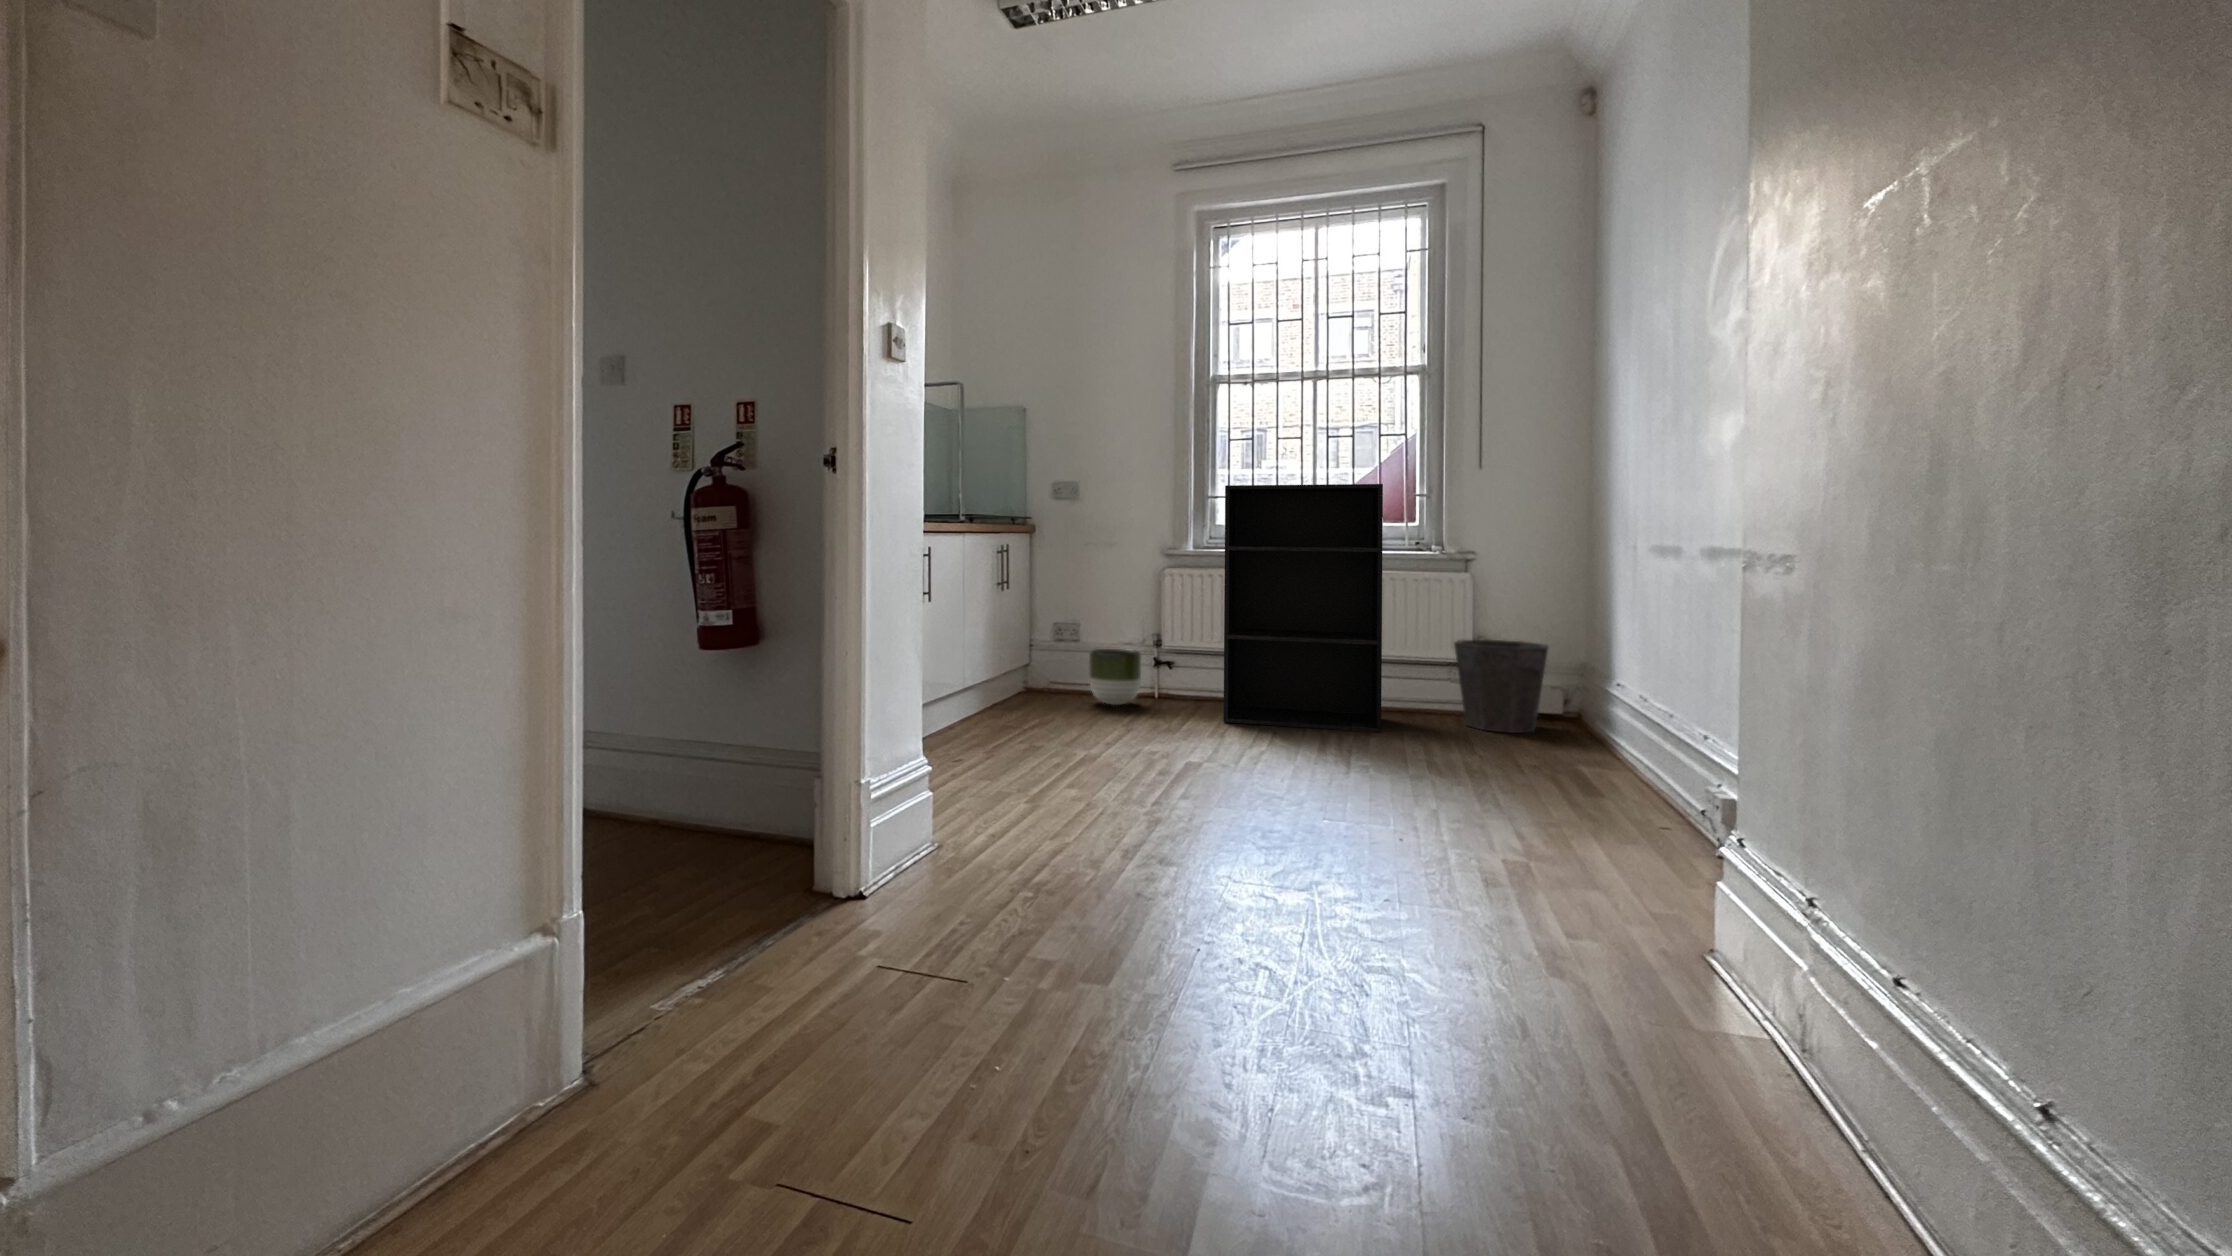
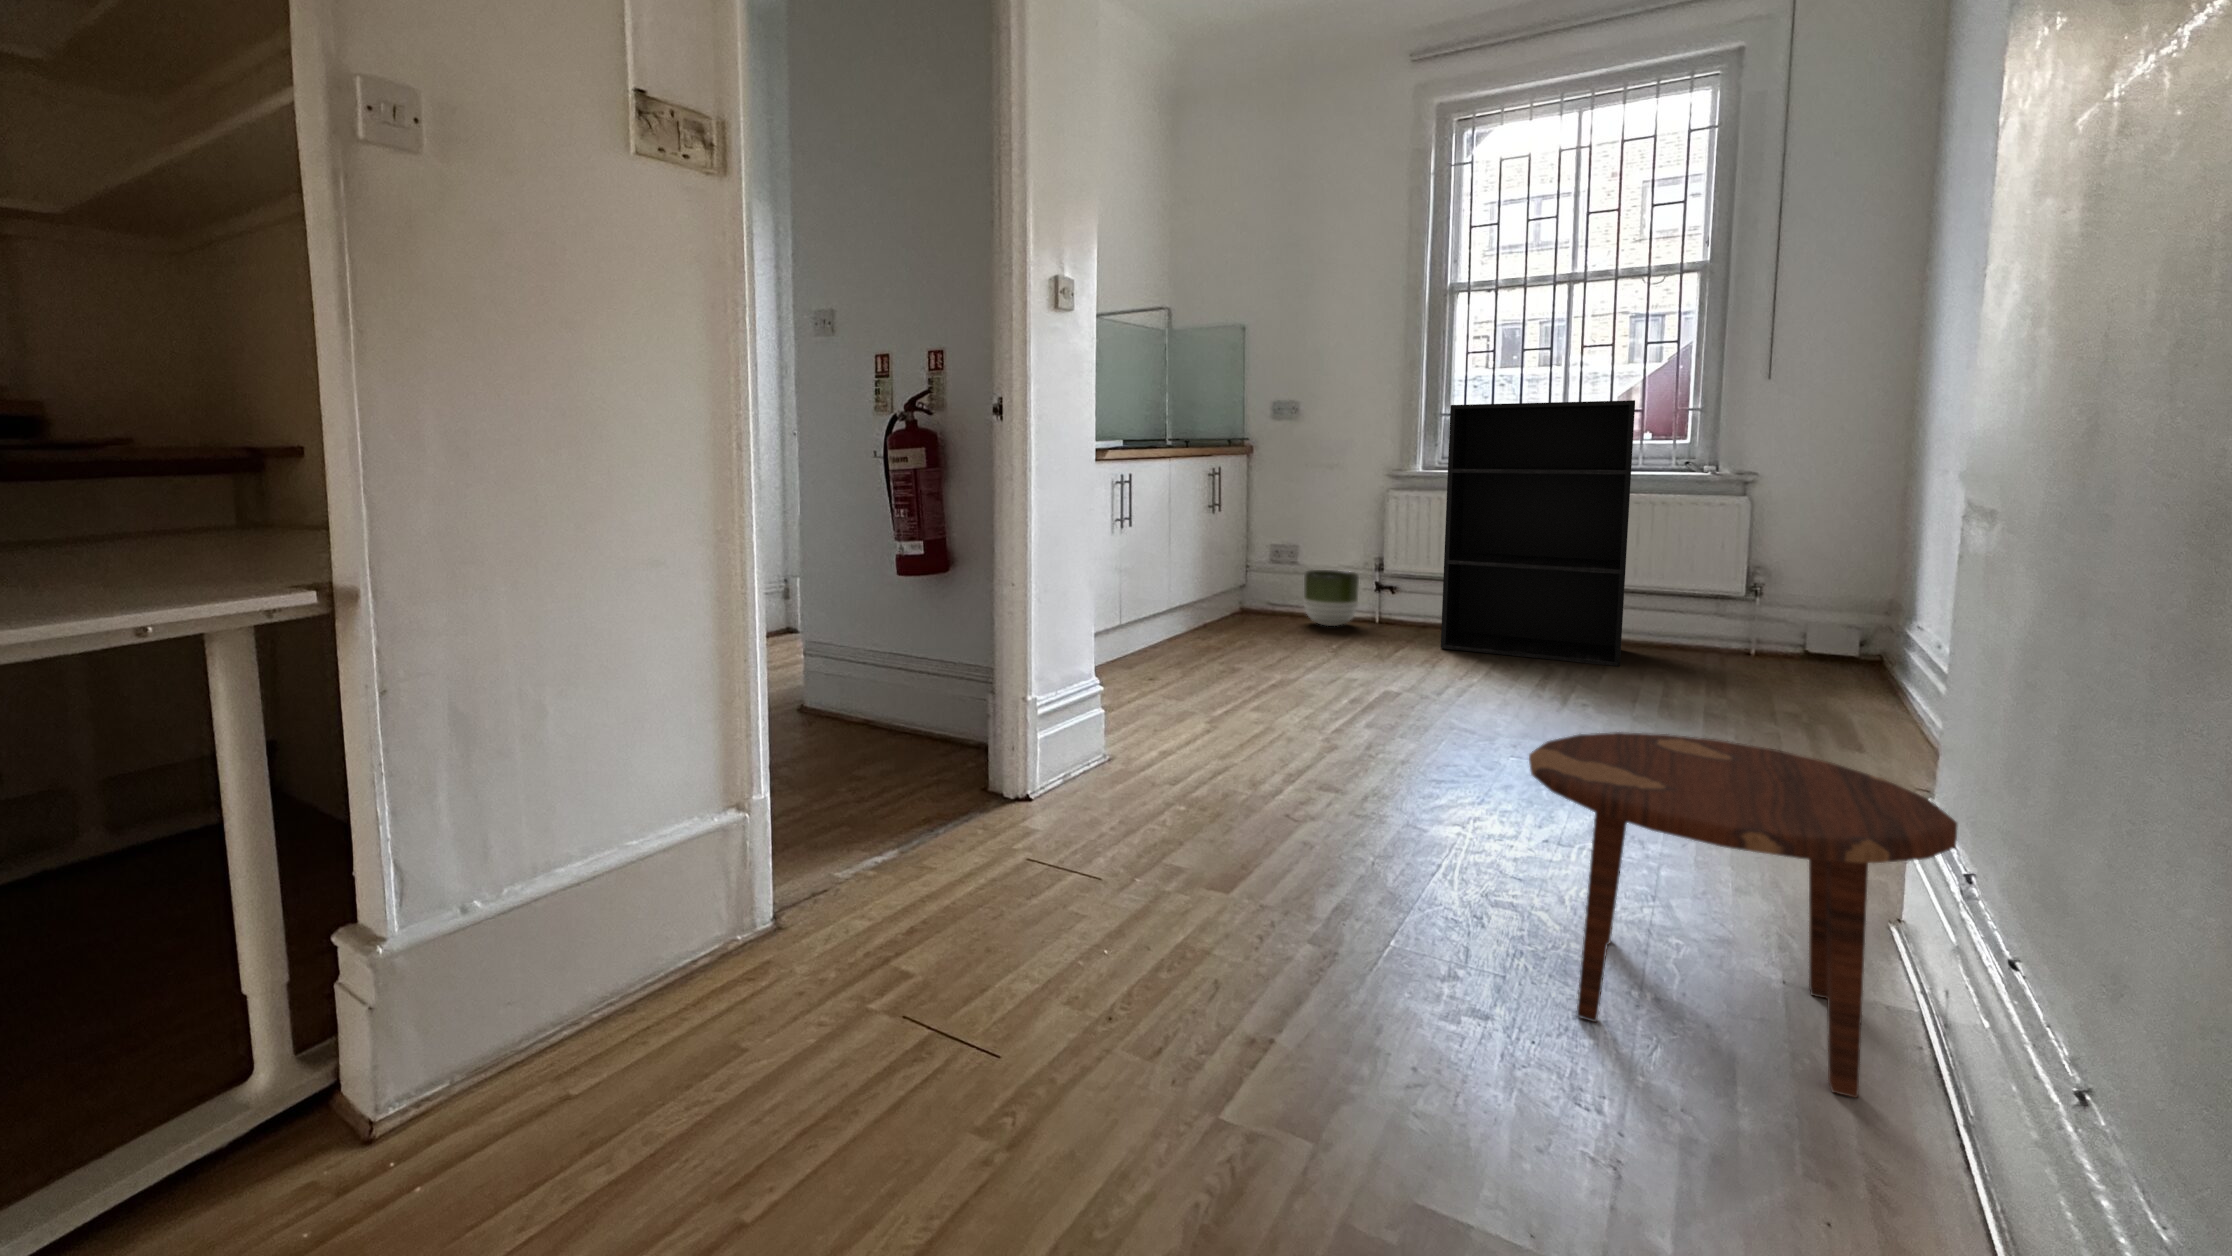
waste bin: present [1454,639,1548,733] -> none [1719,569,1842,674]
side table: none [1413,779,1805,1123] -> present [1529,732,1957,1098]

